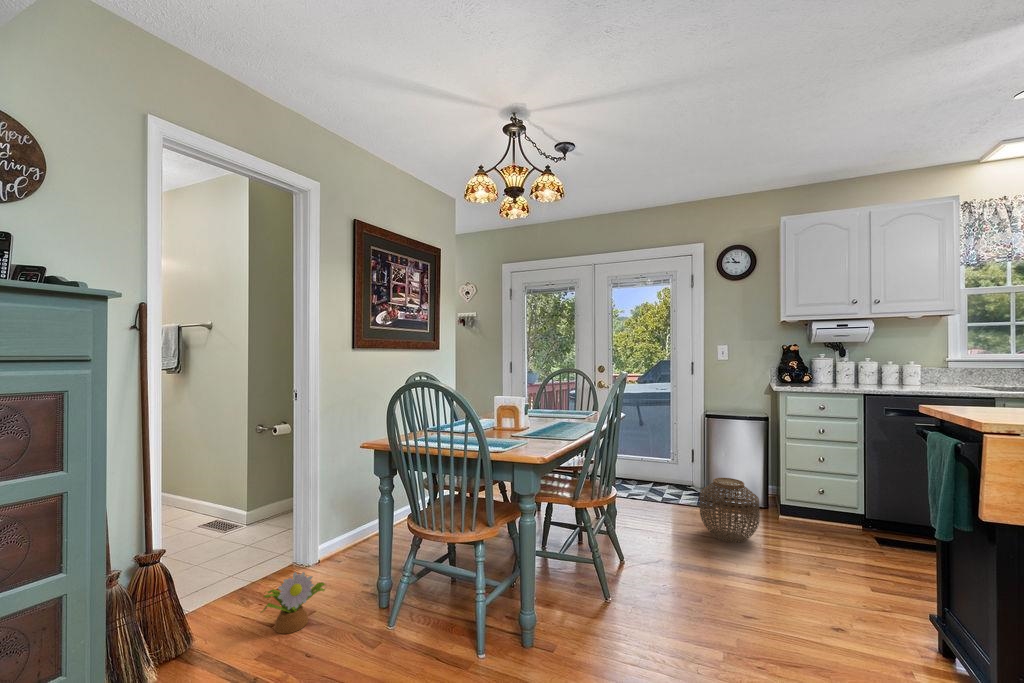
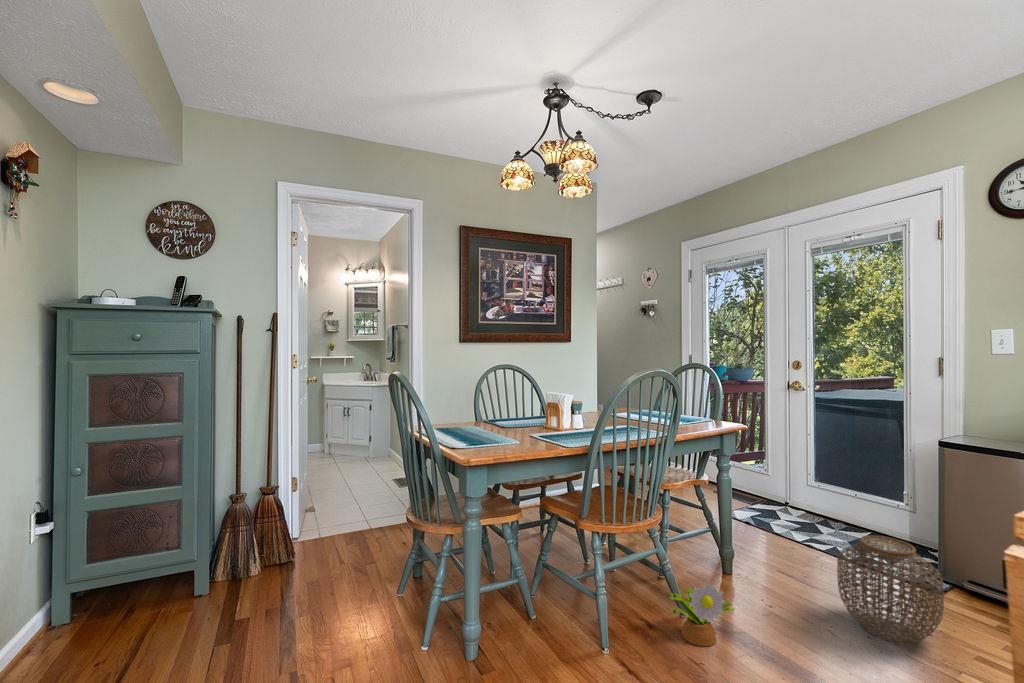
decorative plant: present [261,572,325,634] -> present [669,582,735,646]

